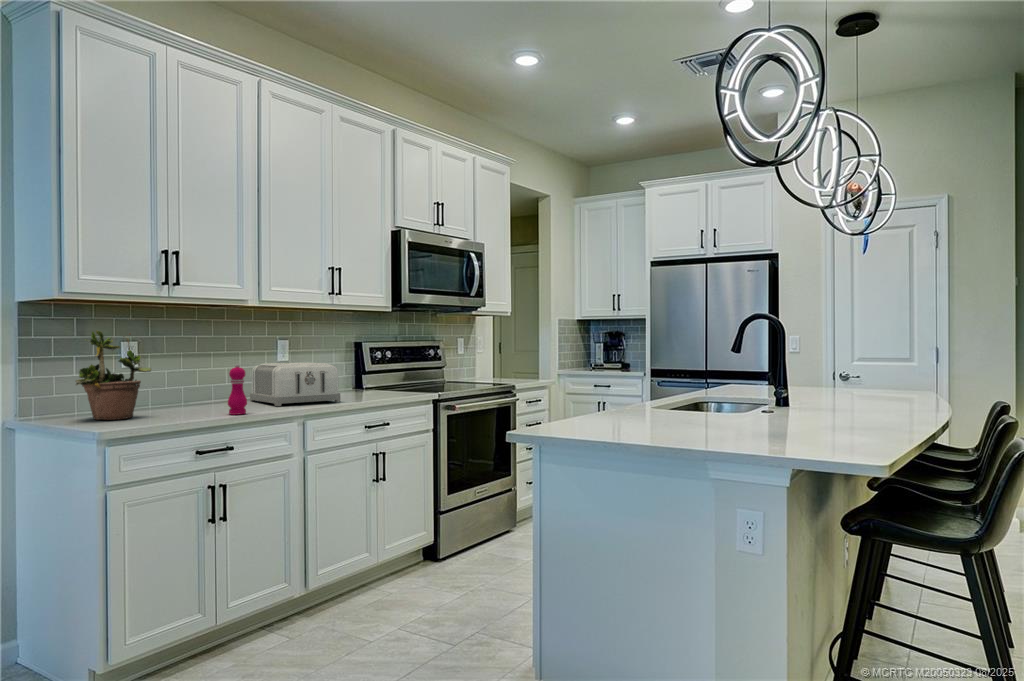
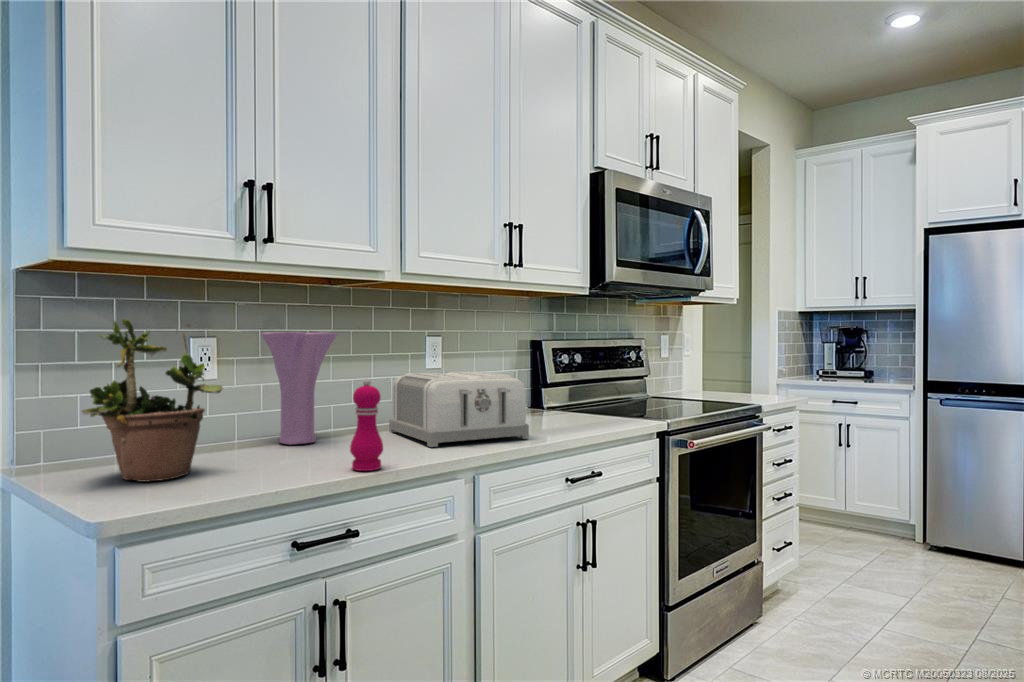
vase: none [166,338,216,407] -> present [261,332,338,445]

